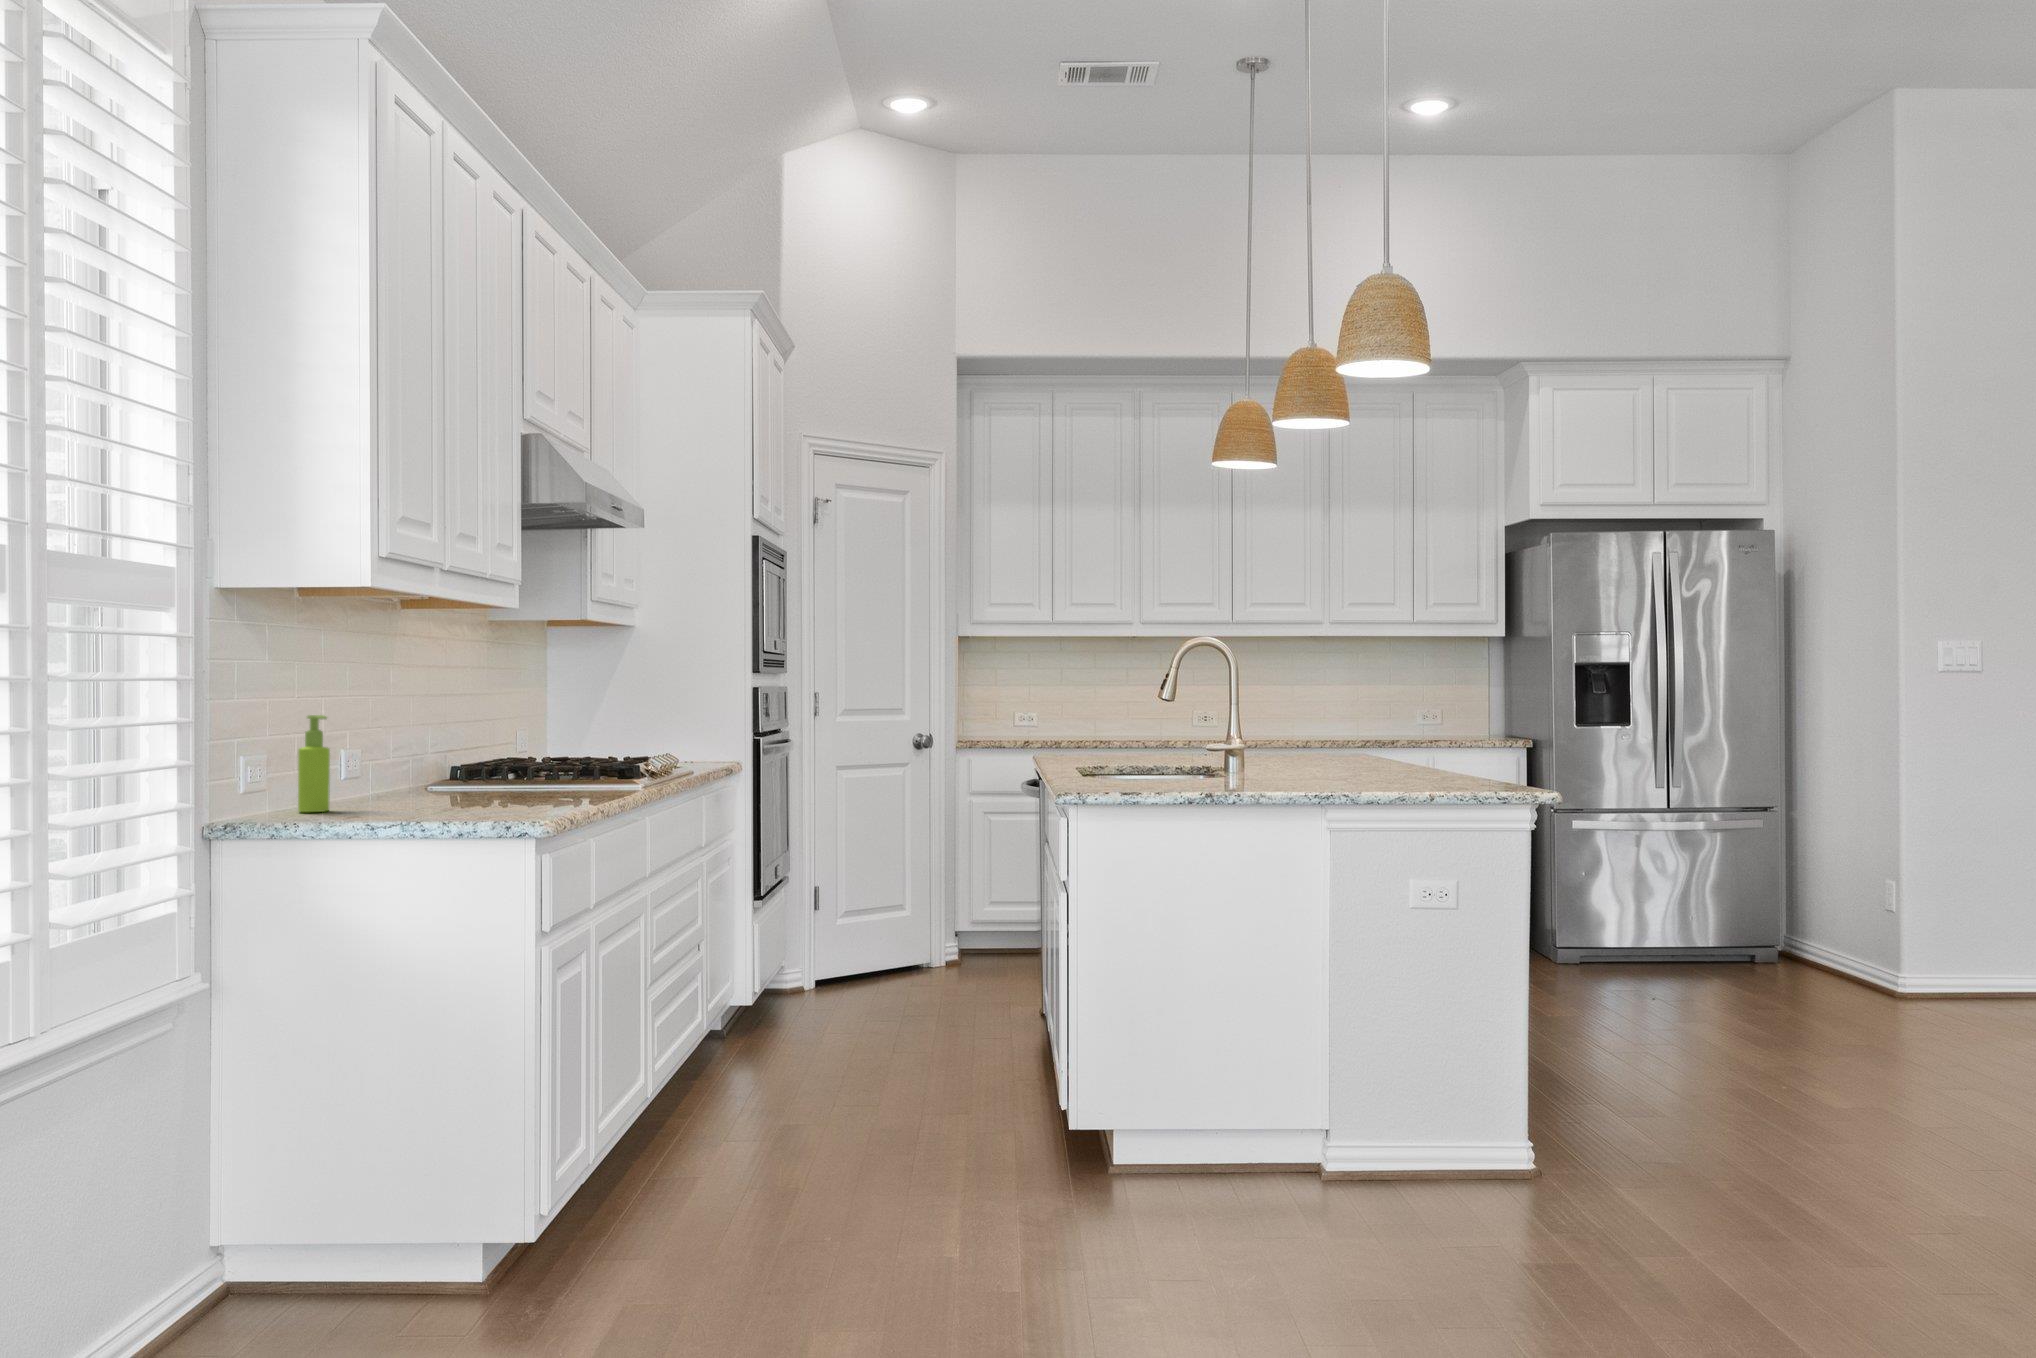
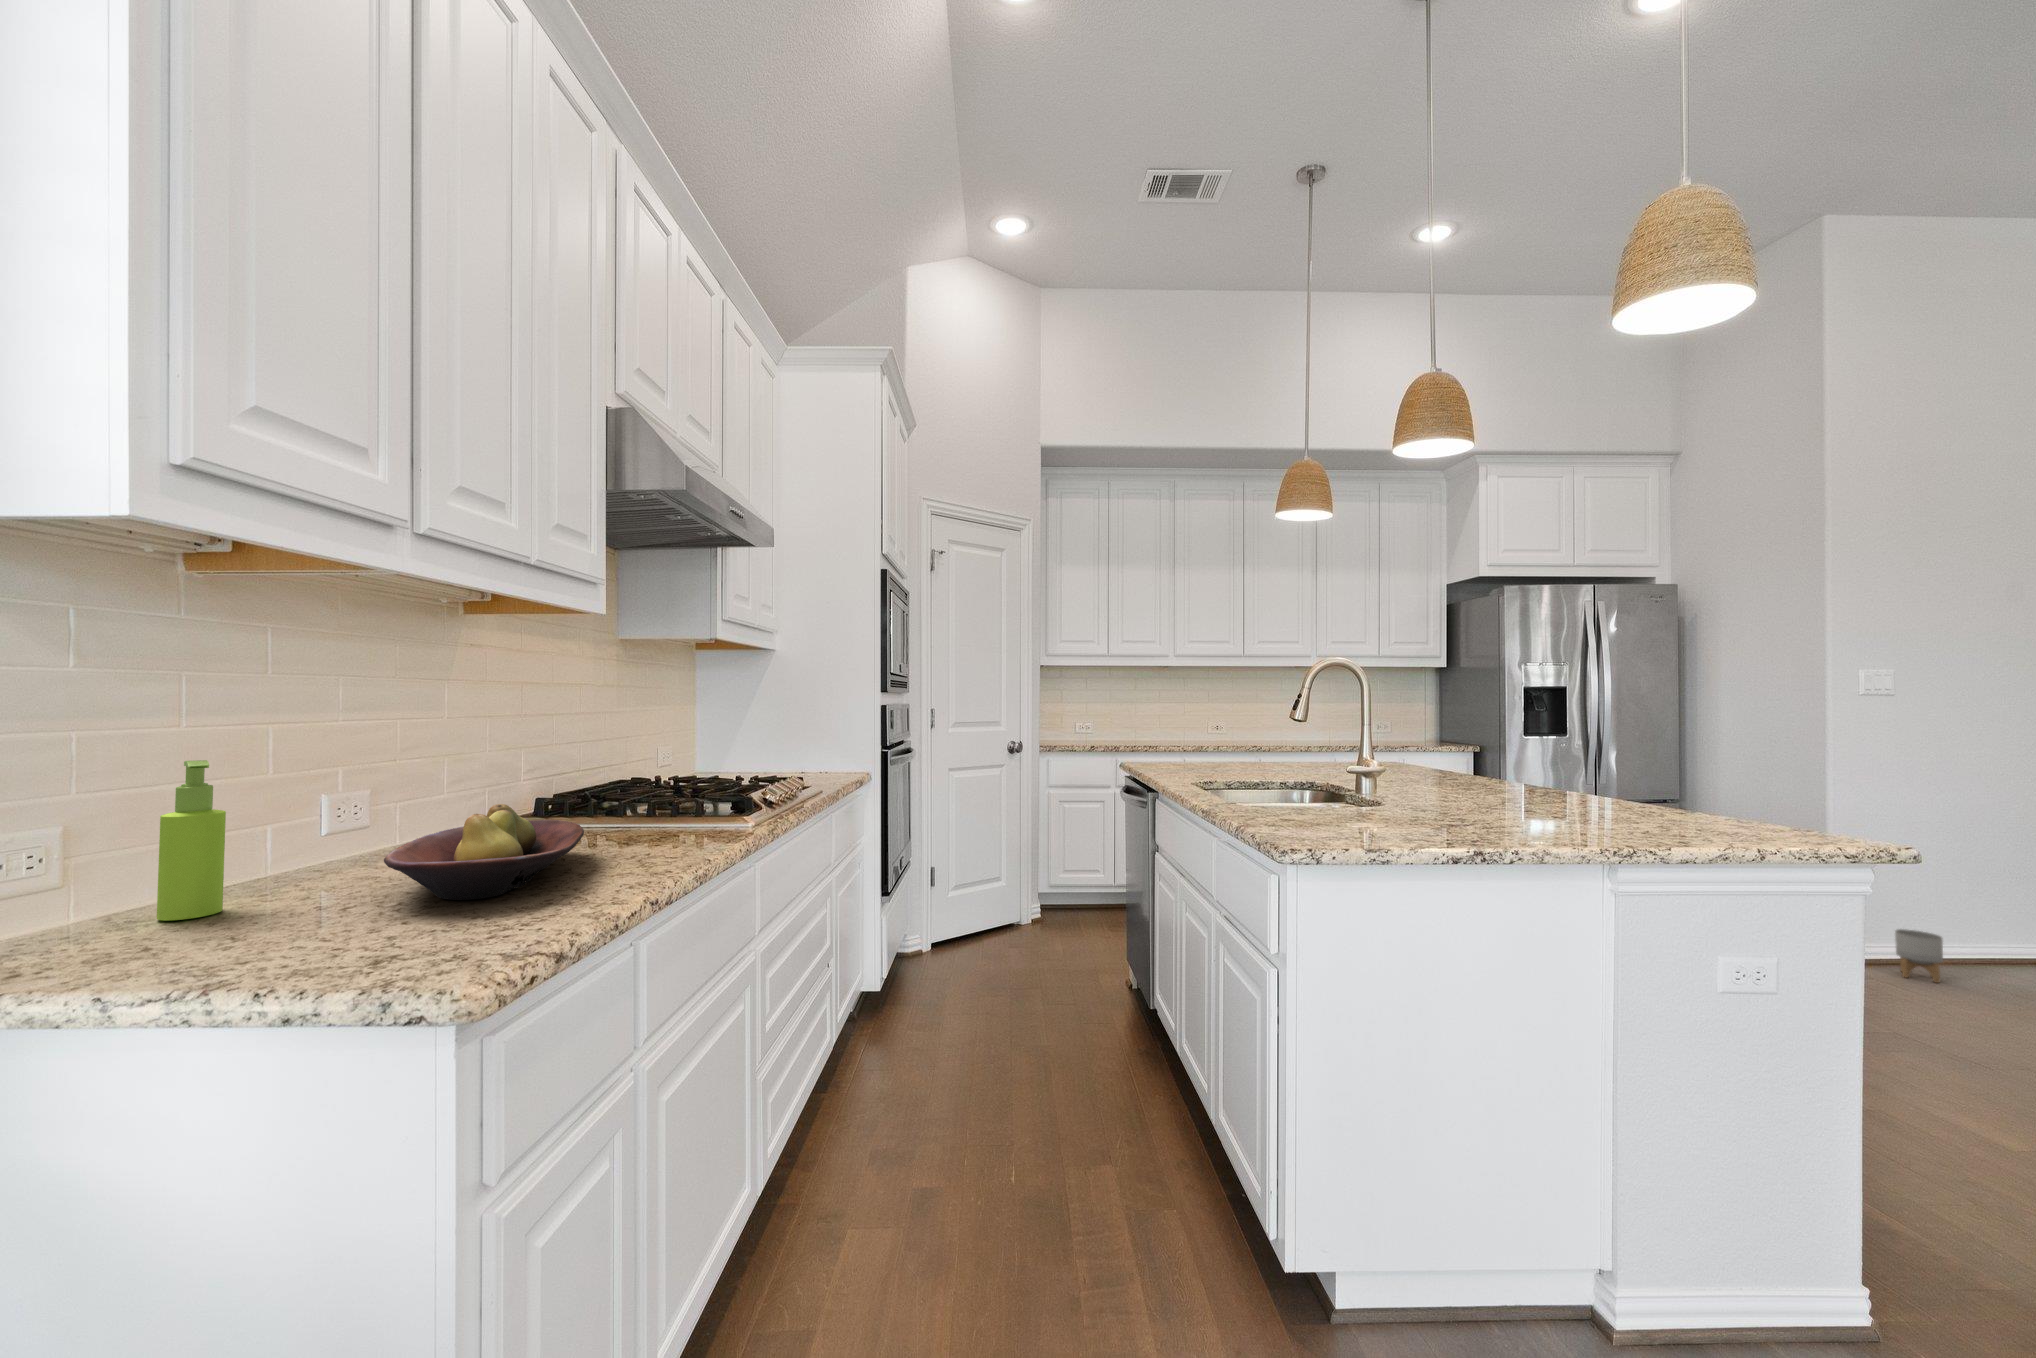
fruit bowl: none [419,753,532,806] -> present [384,804,584,900]
planter: none [1946,950,1989,1007] -> present [1895,929,1943,983]

